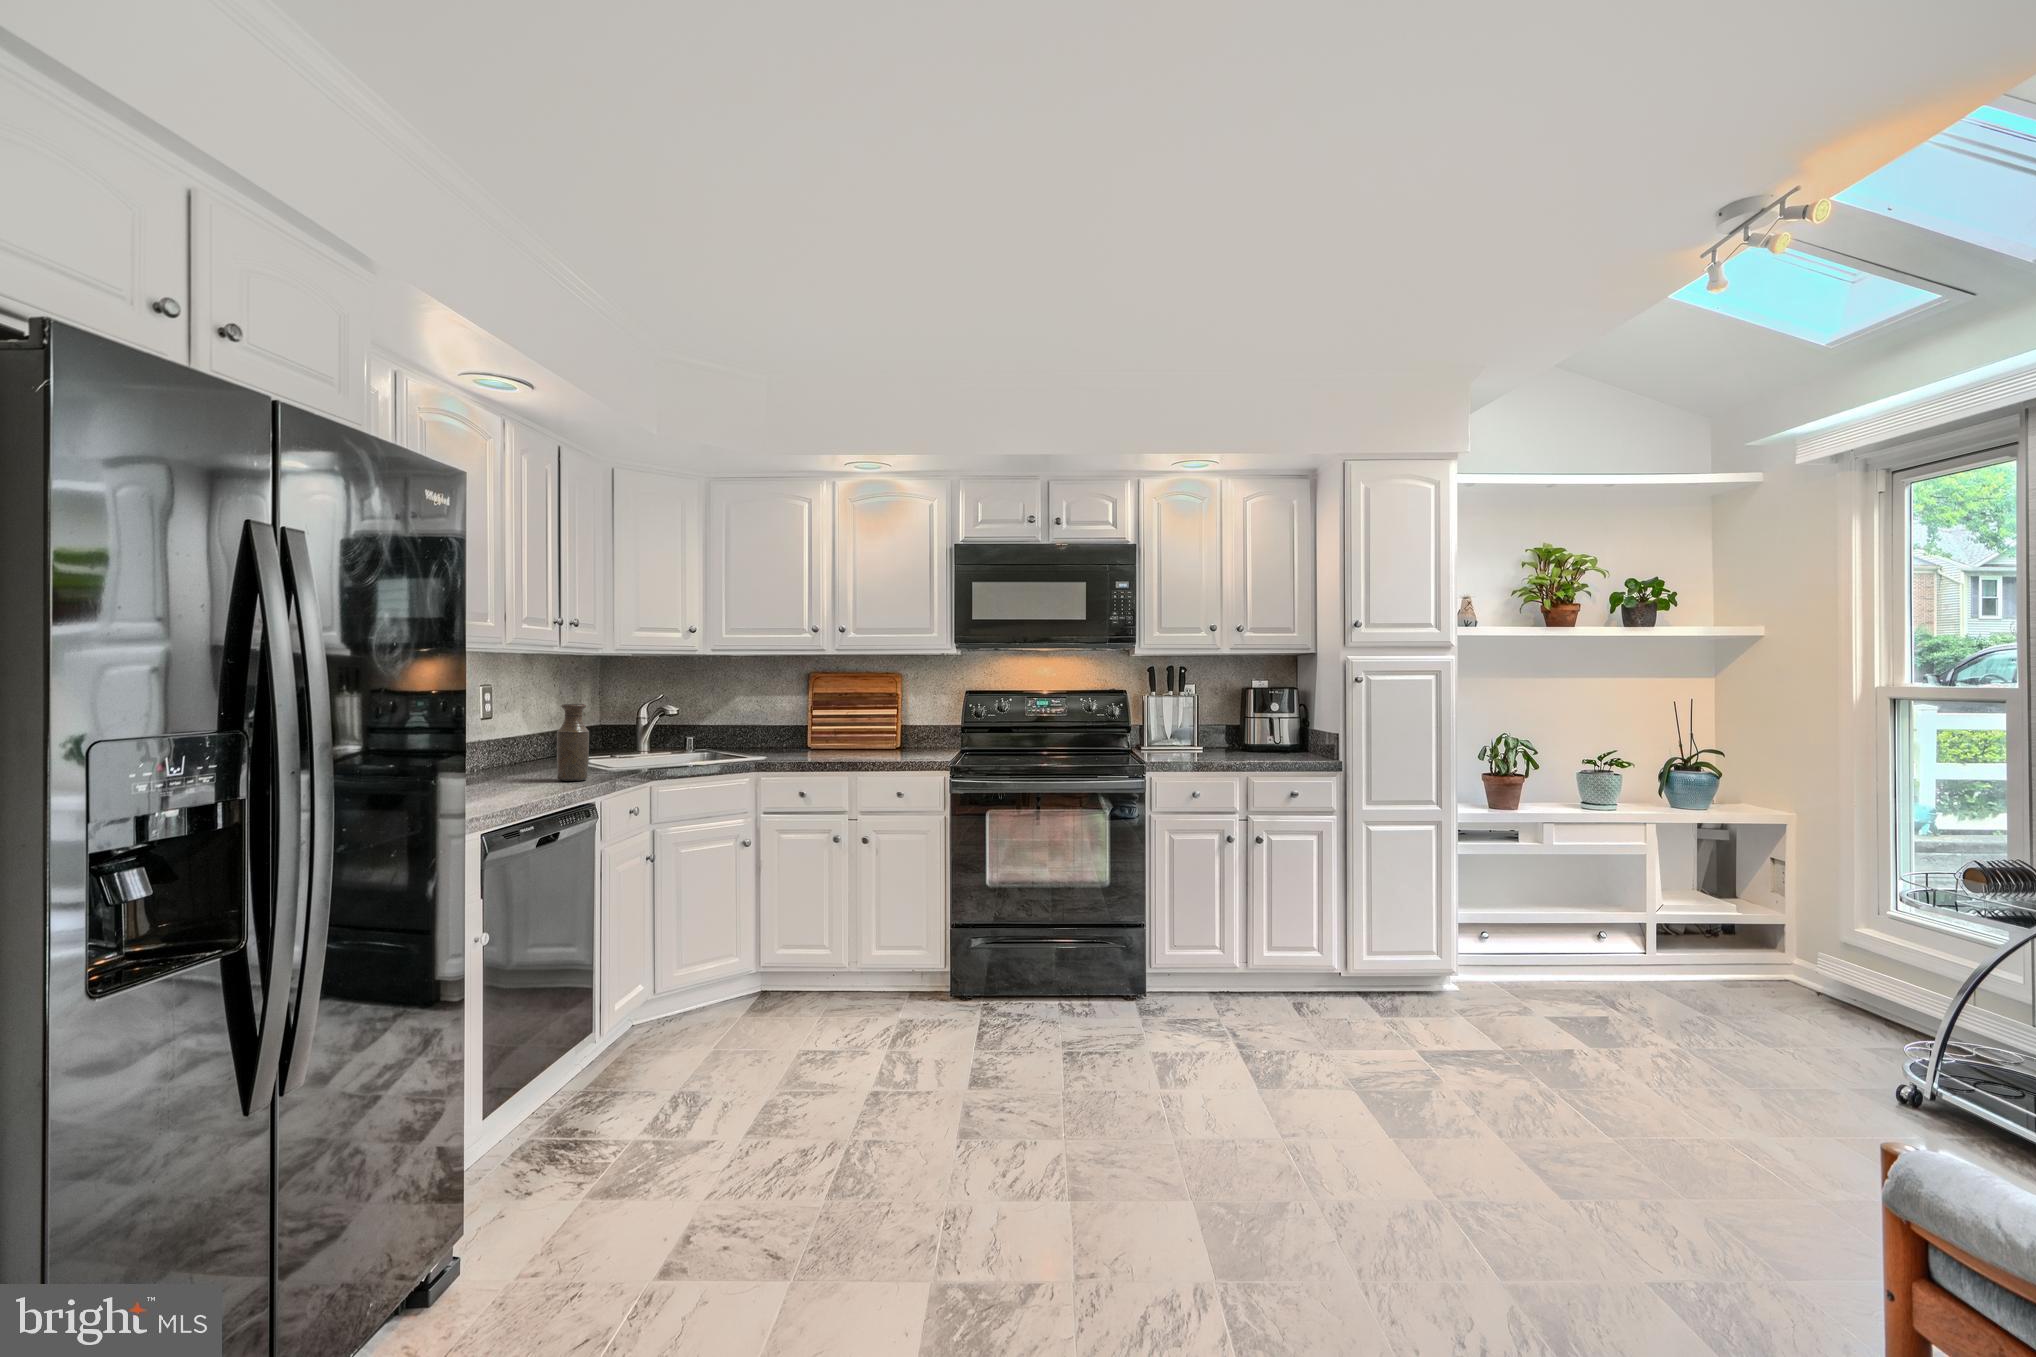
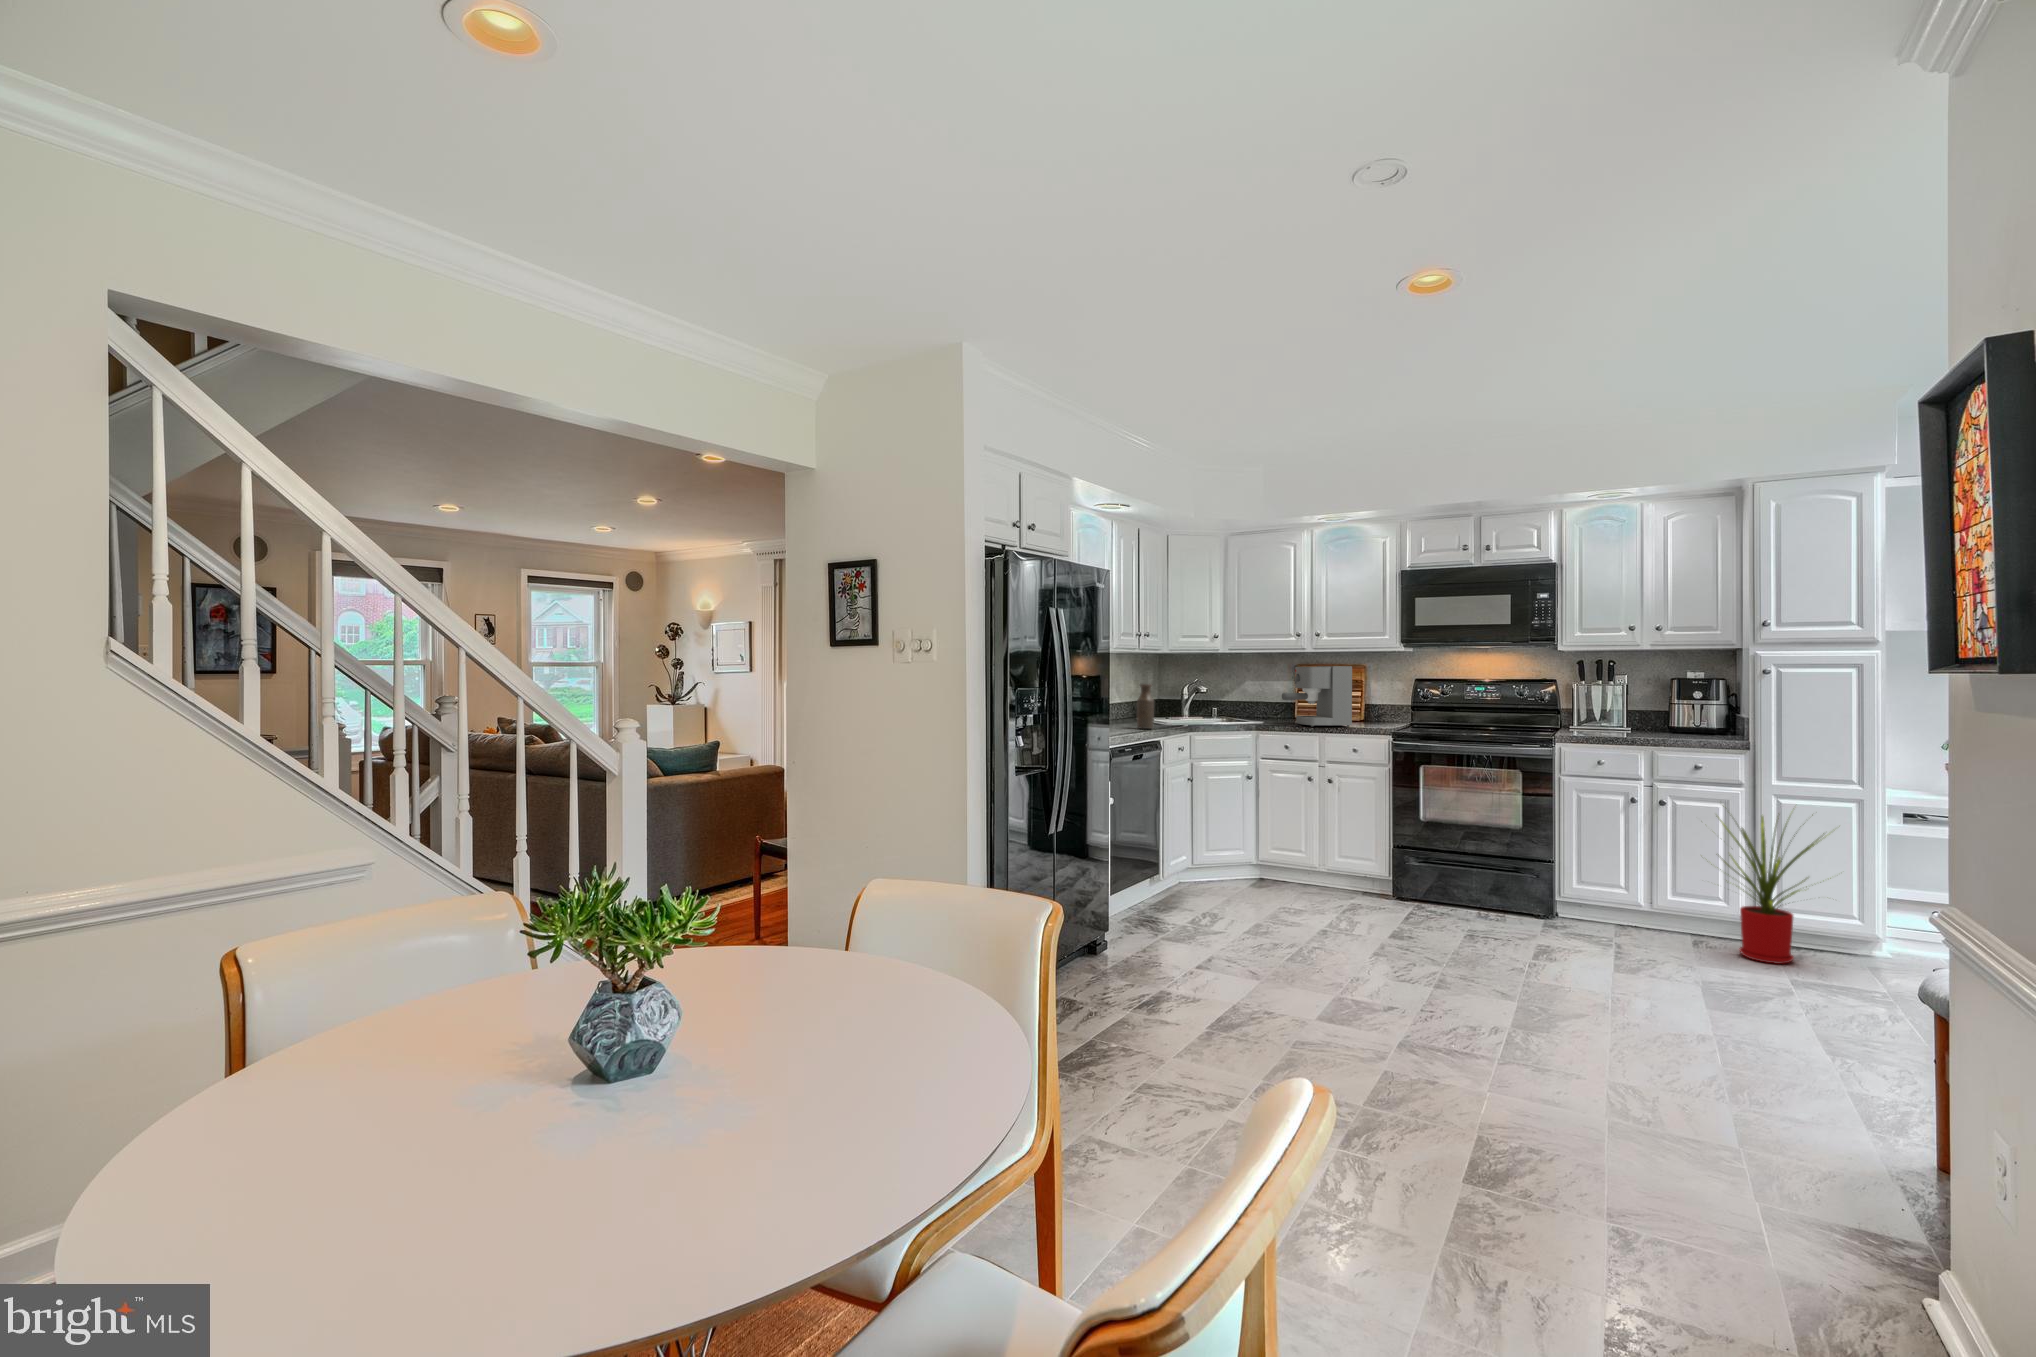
coffee maker: none [794,674,891,762] -> present [1282,666,1352,727]
house plant: none [1308,834,1456,1029] -> present [1719,815,1831,964]

